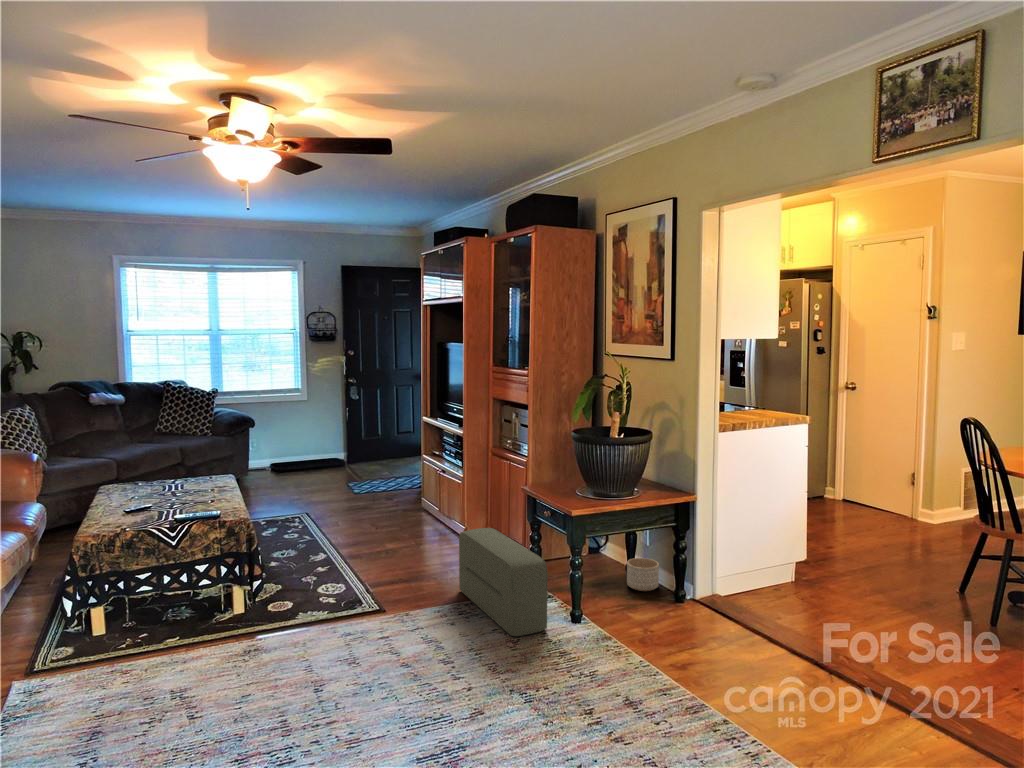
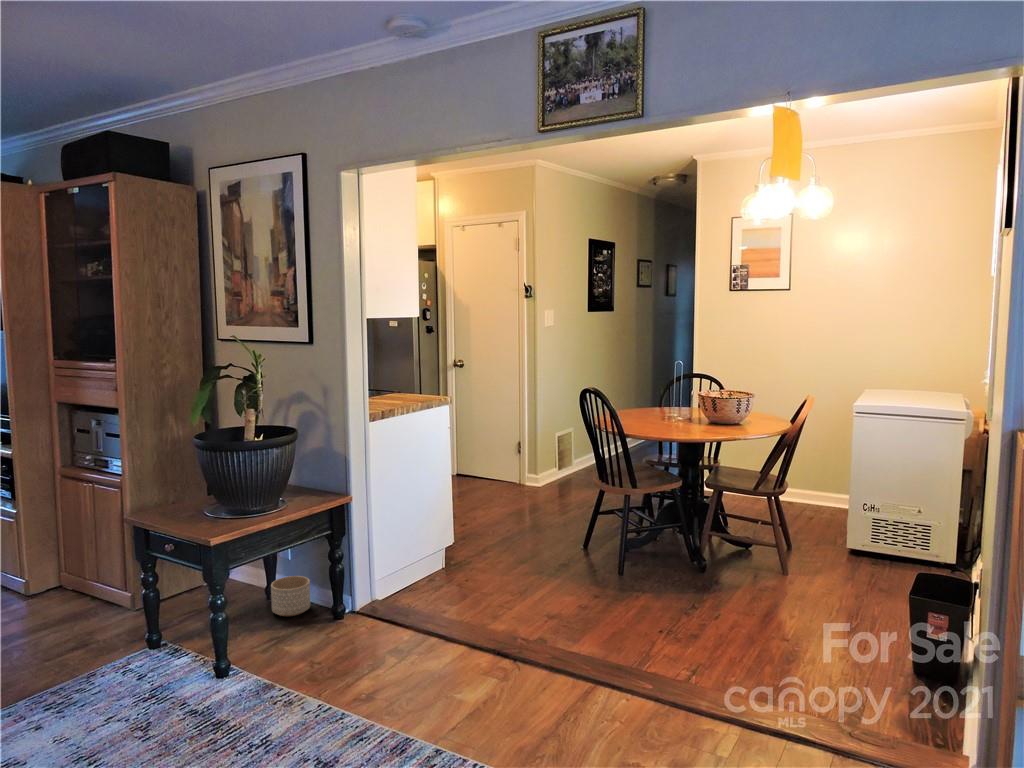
pouf: present [459,528,548,636] -> none [26,580,185,724]

